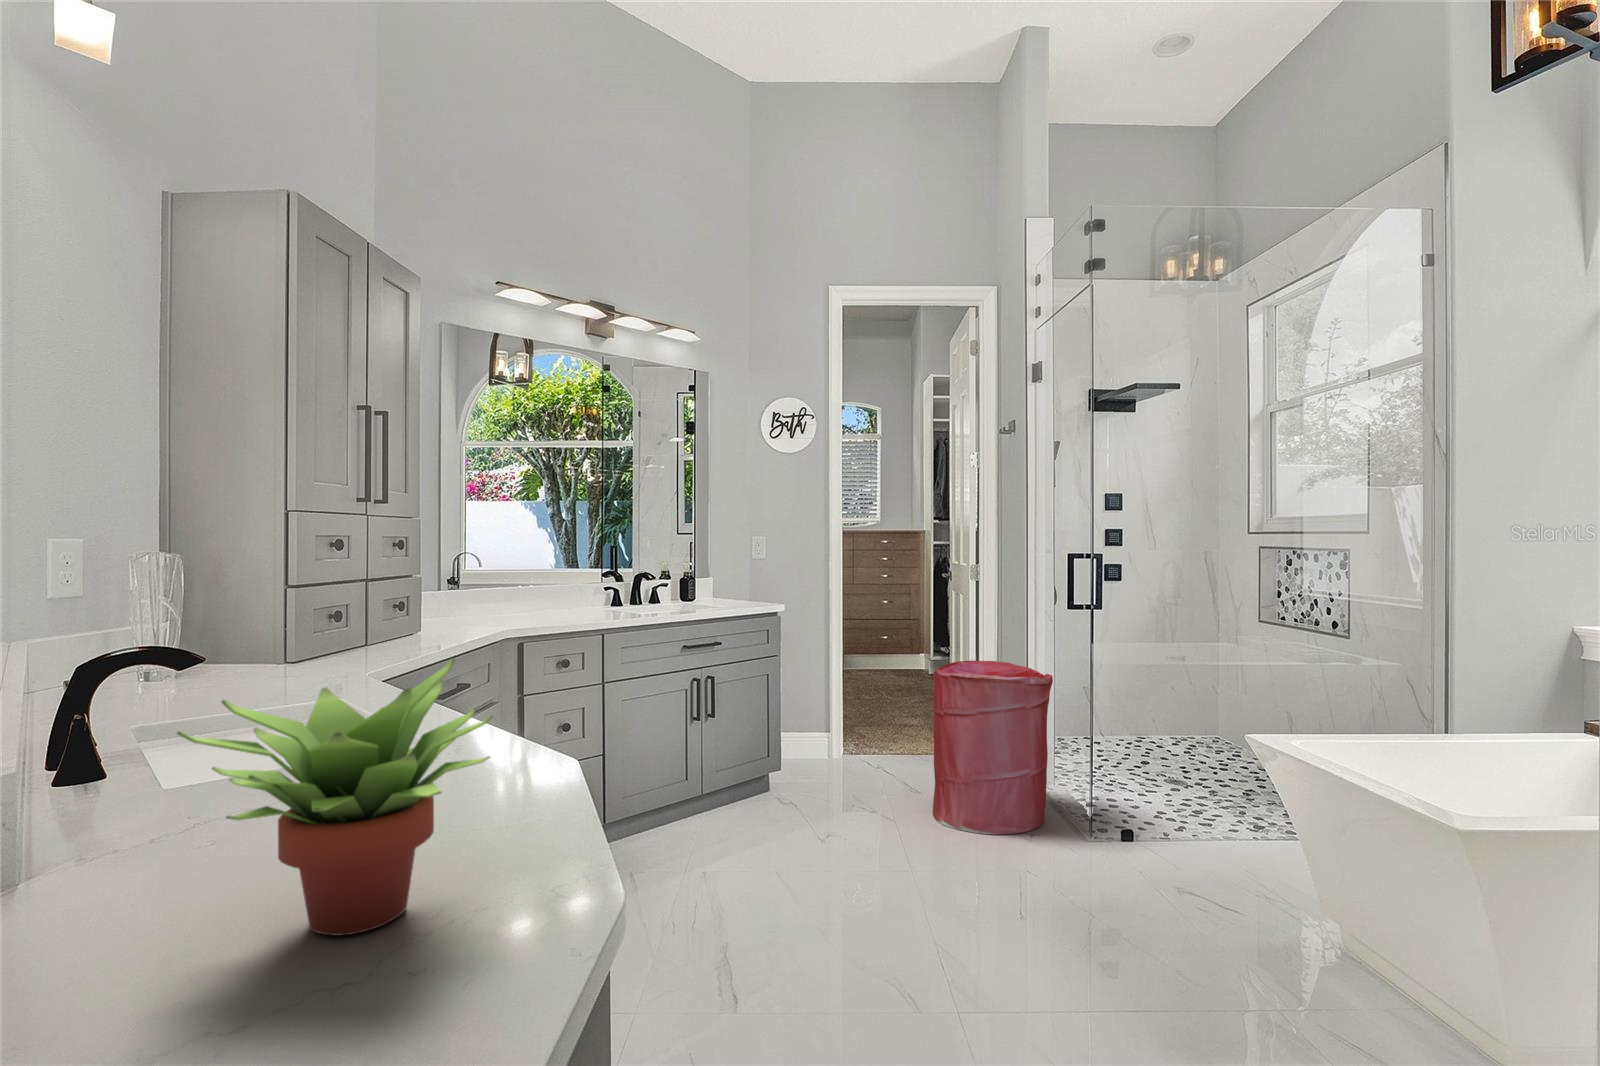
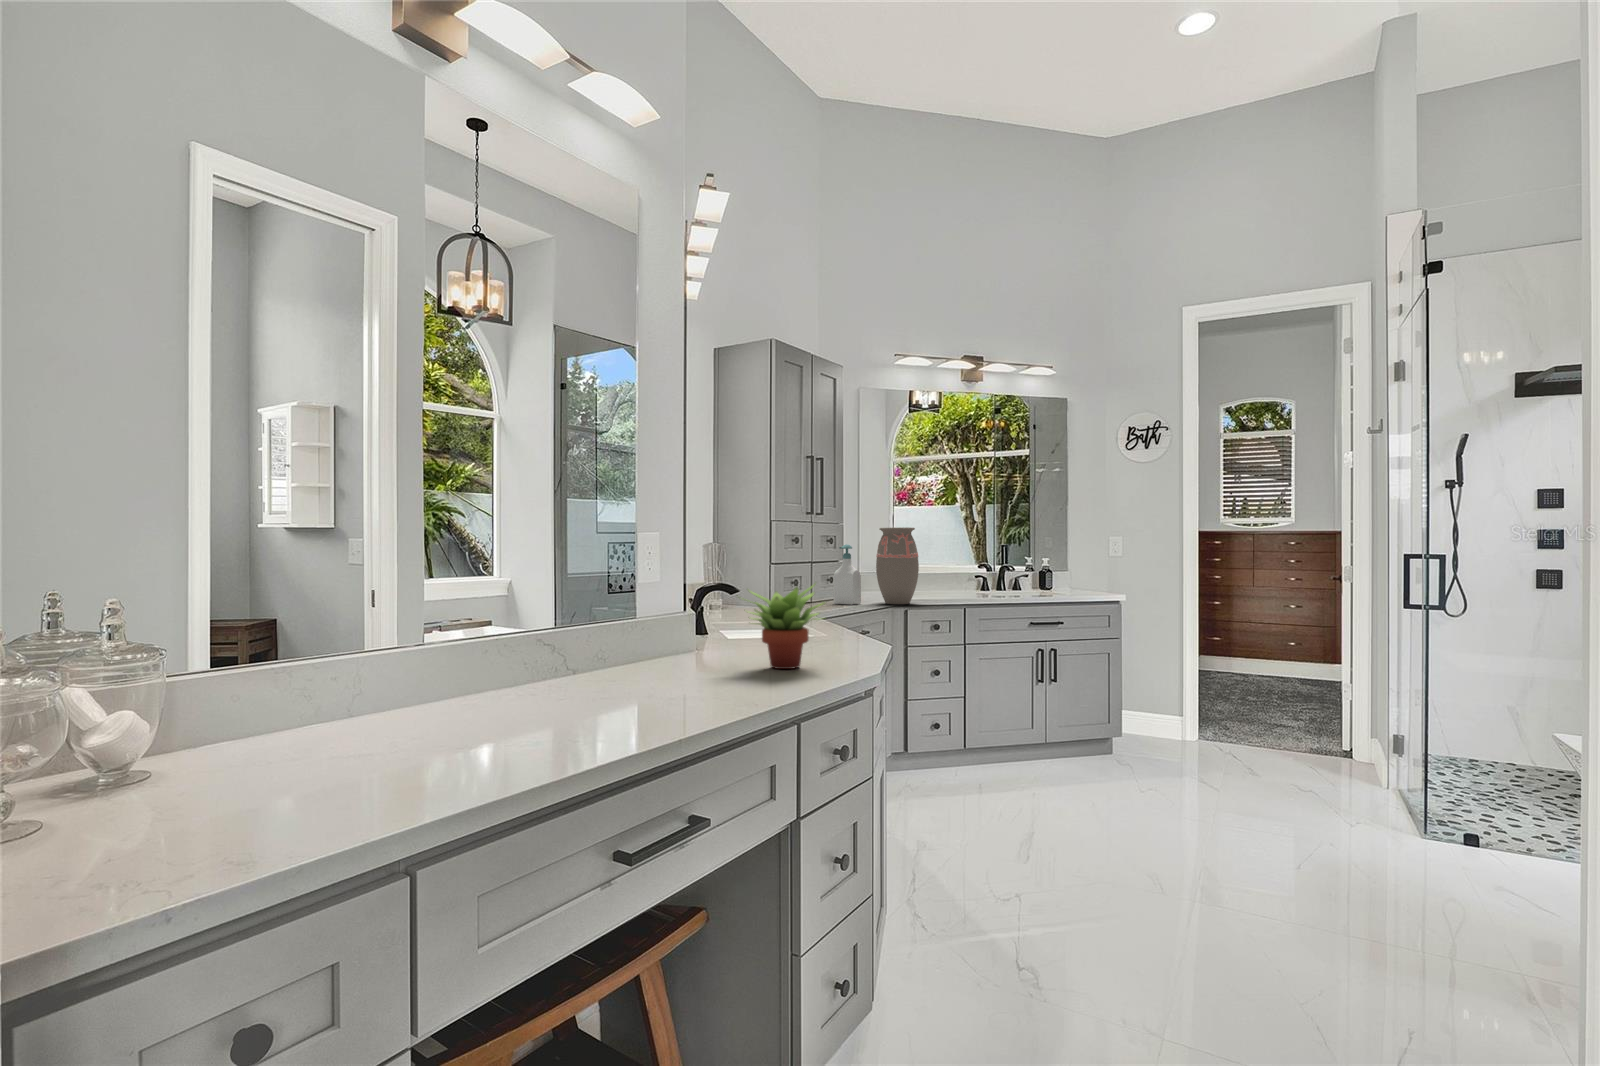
decorative vase: none [477,523,543,636] -> present [876,527,919,604]
soap bottle: none [405,548,452,641] -> present [833,544,861,605]
laundry hamper: present [933,661,1053,834] -> none [1263,654,1394,815]

